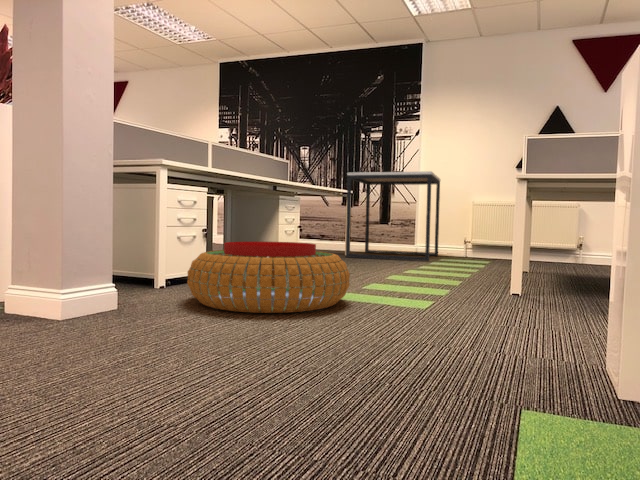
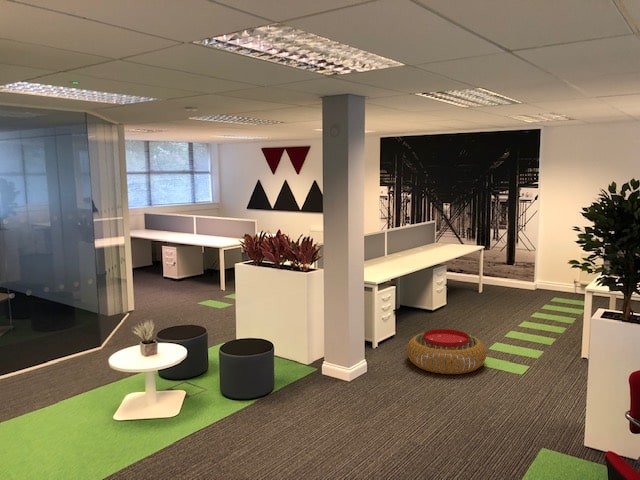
side table: present [346,171,440,261] -> none [481,232,555,303]

